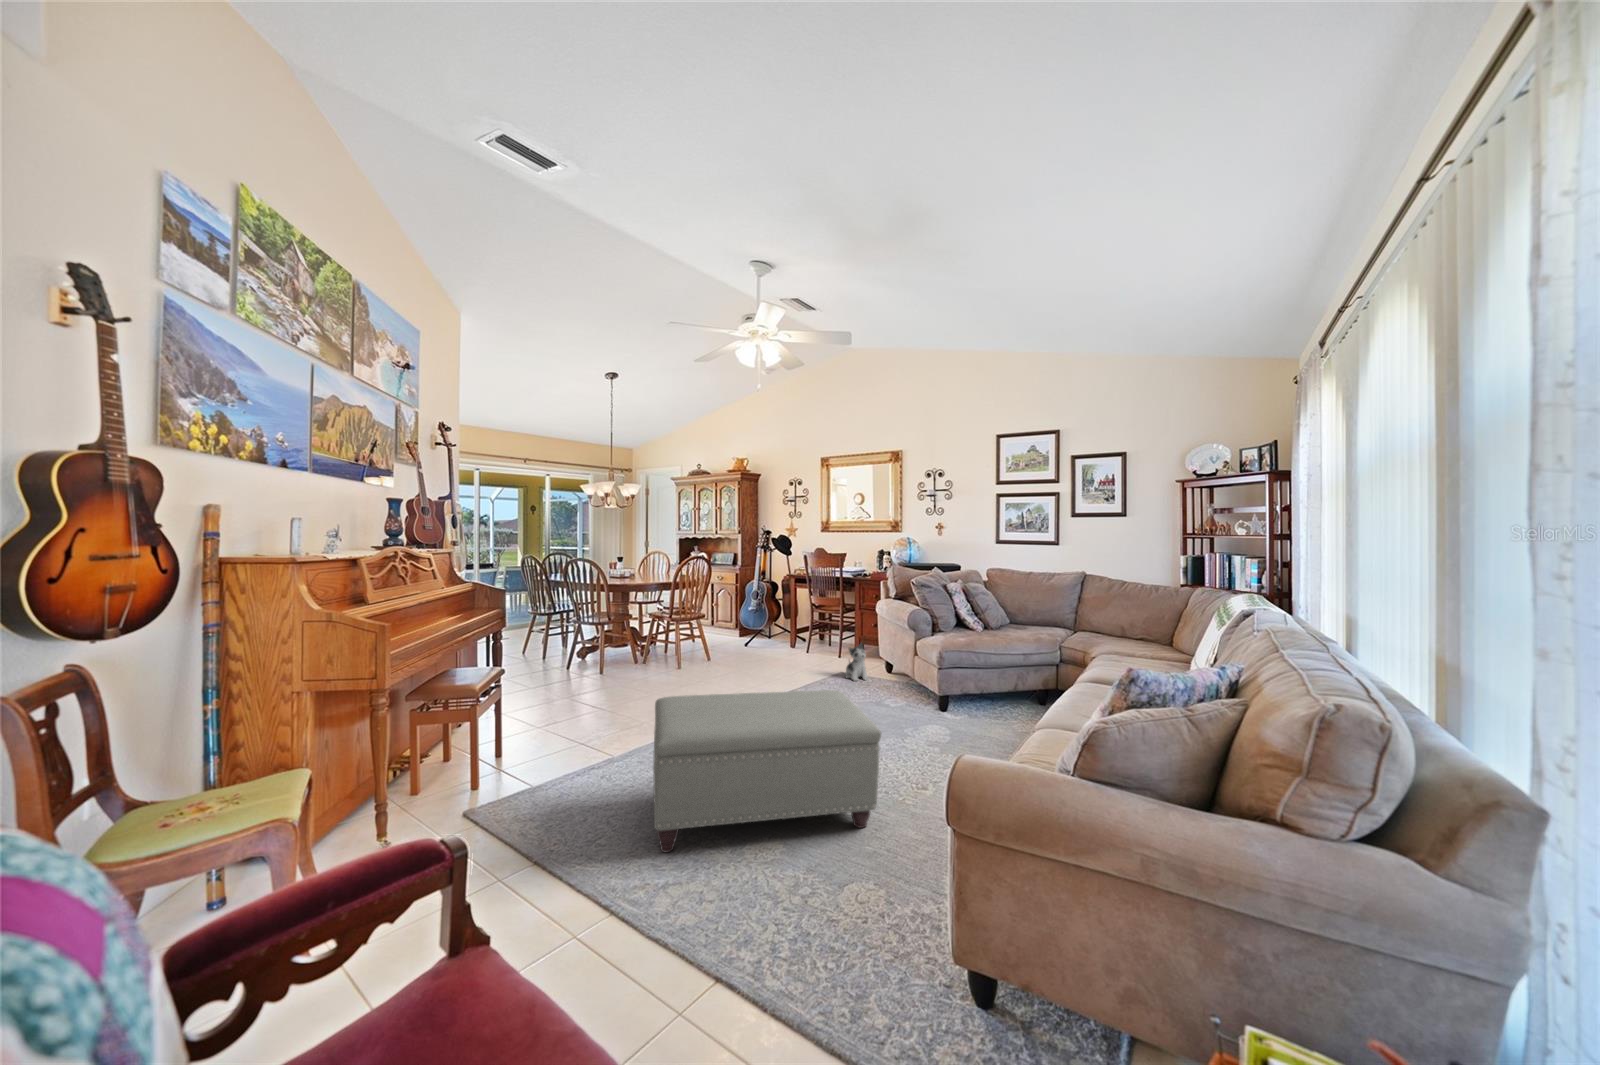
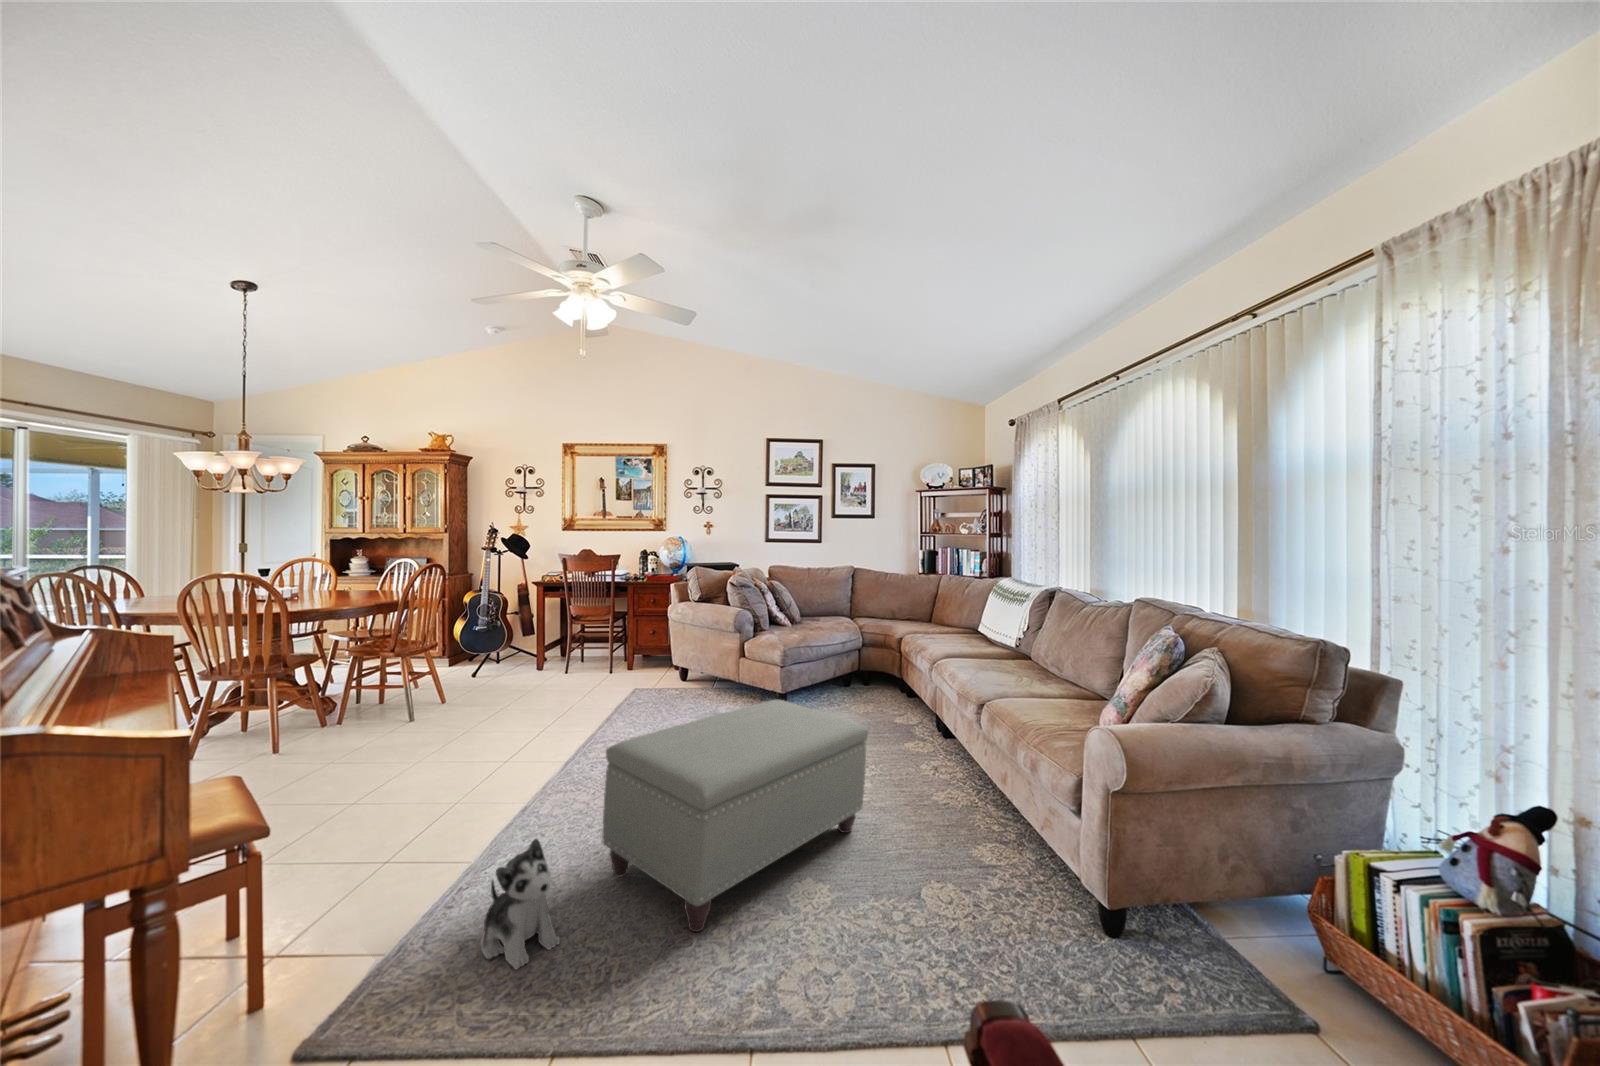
plush toy: present [845,643,869,681] -> present [480,839,560,969]

